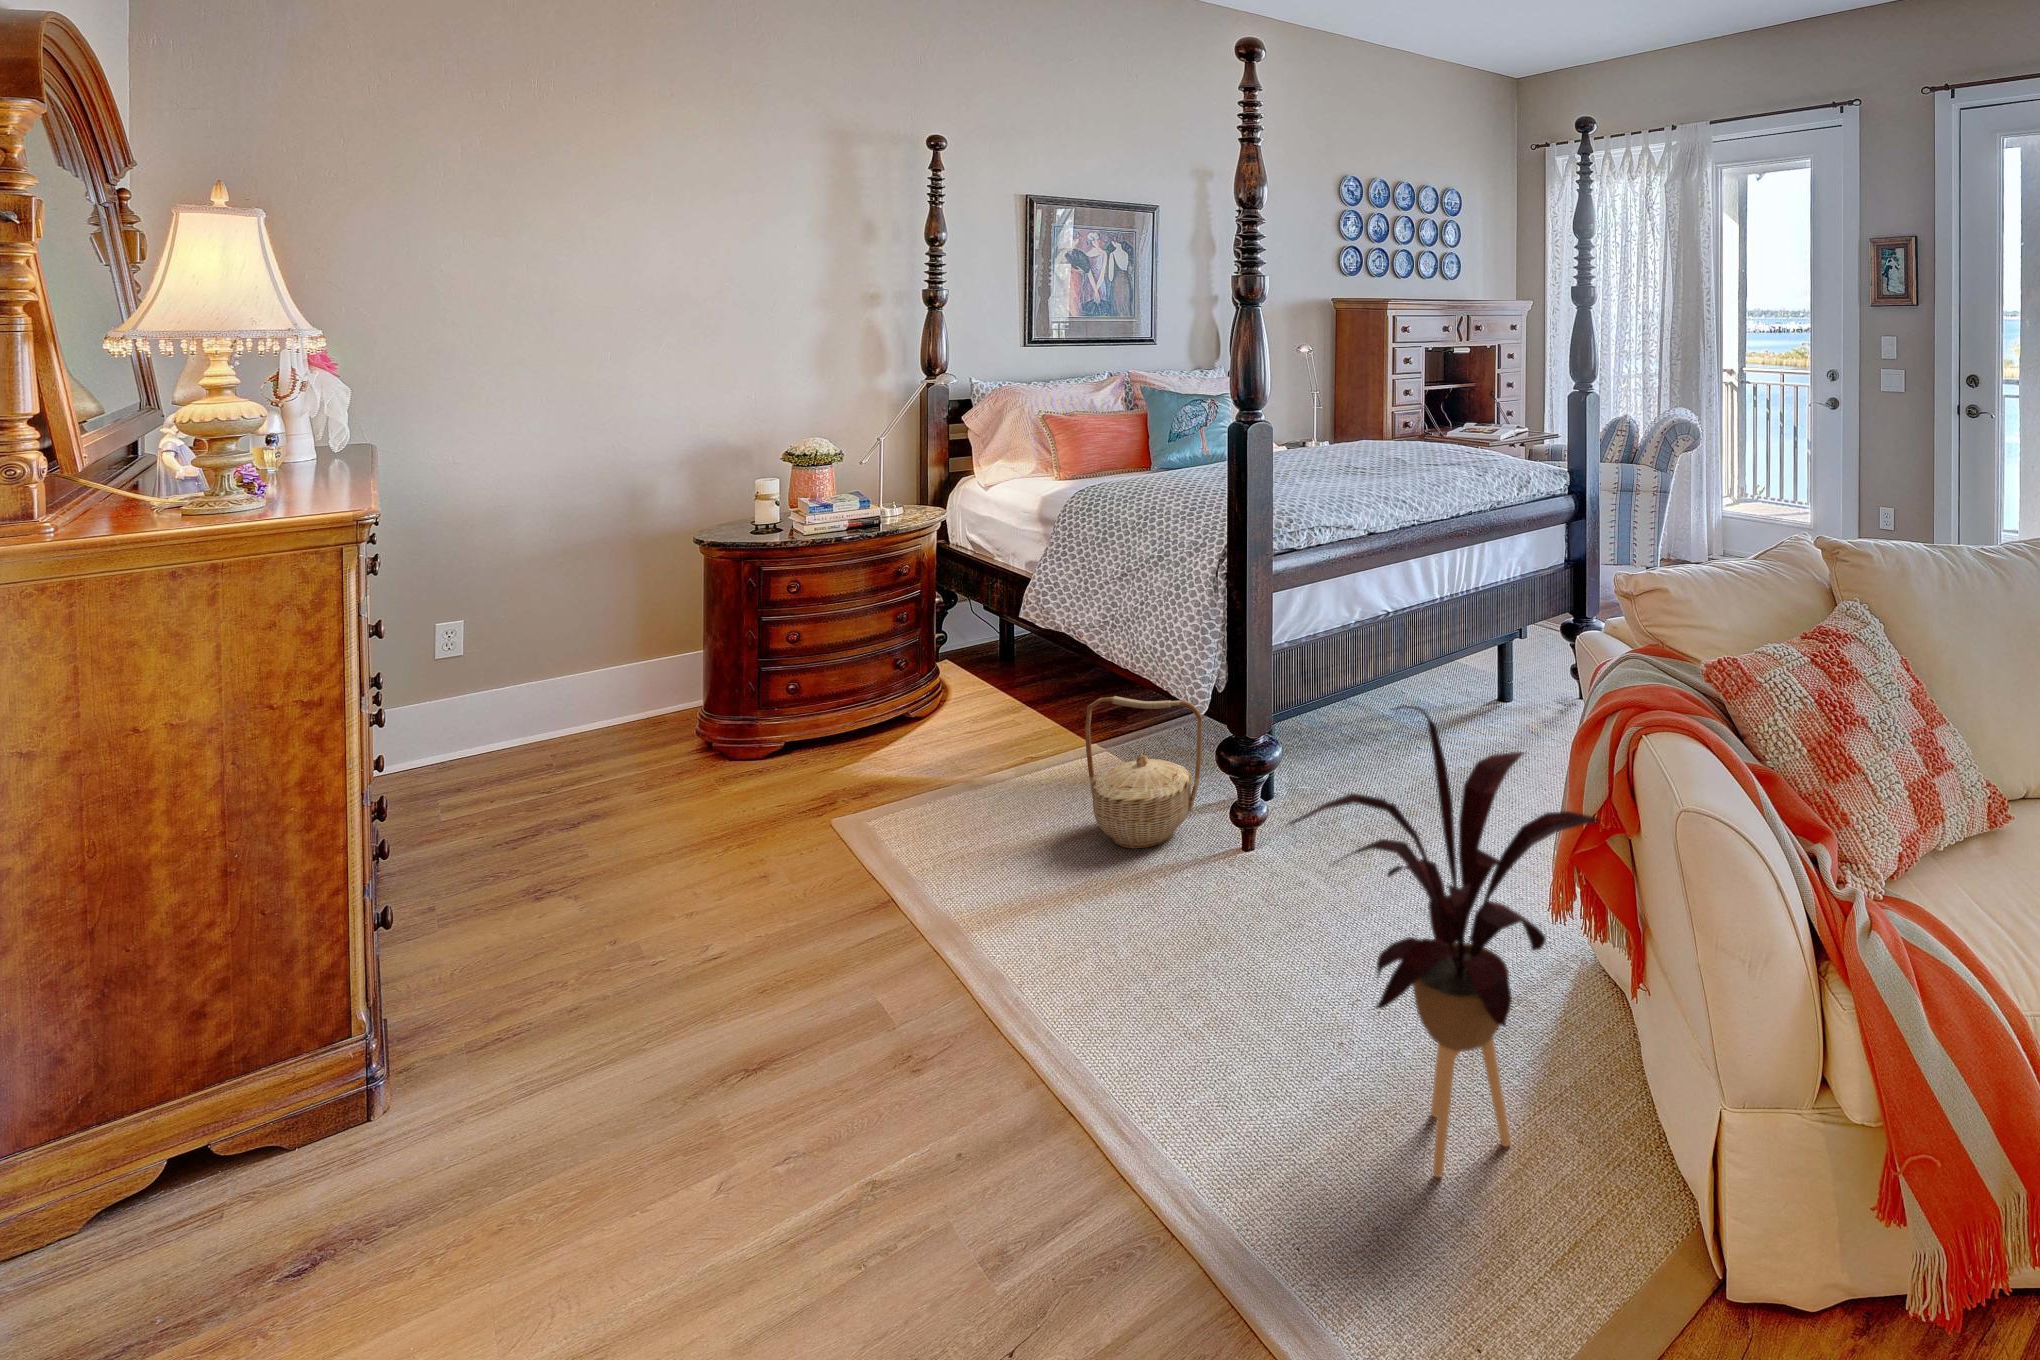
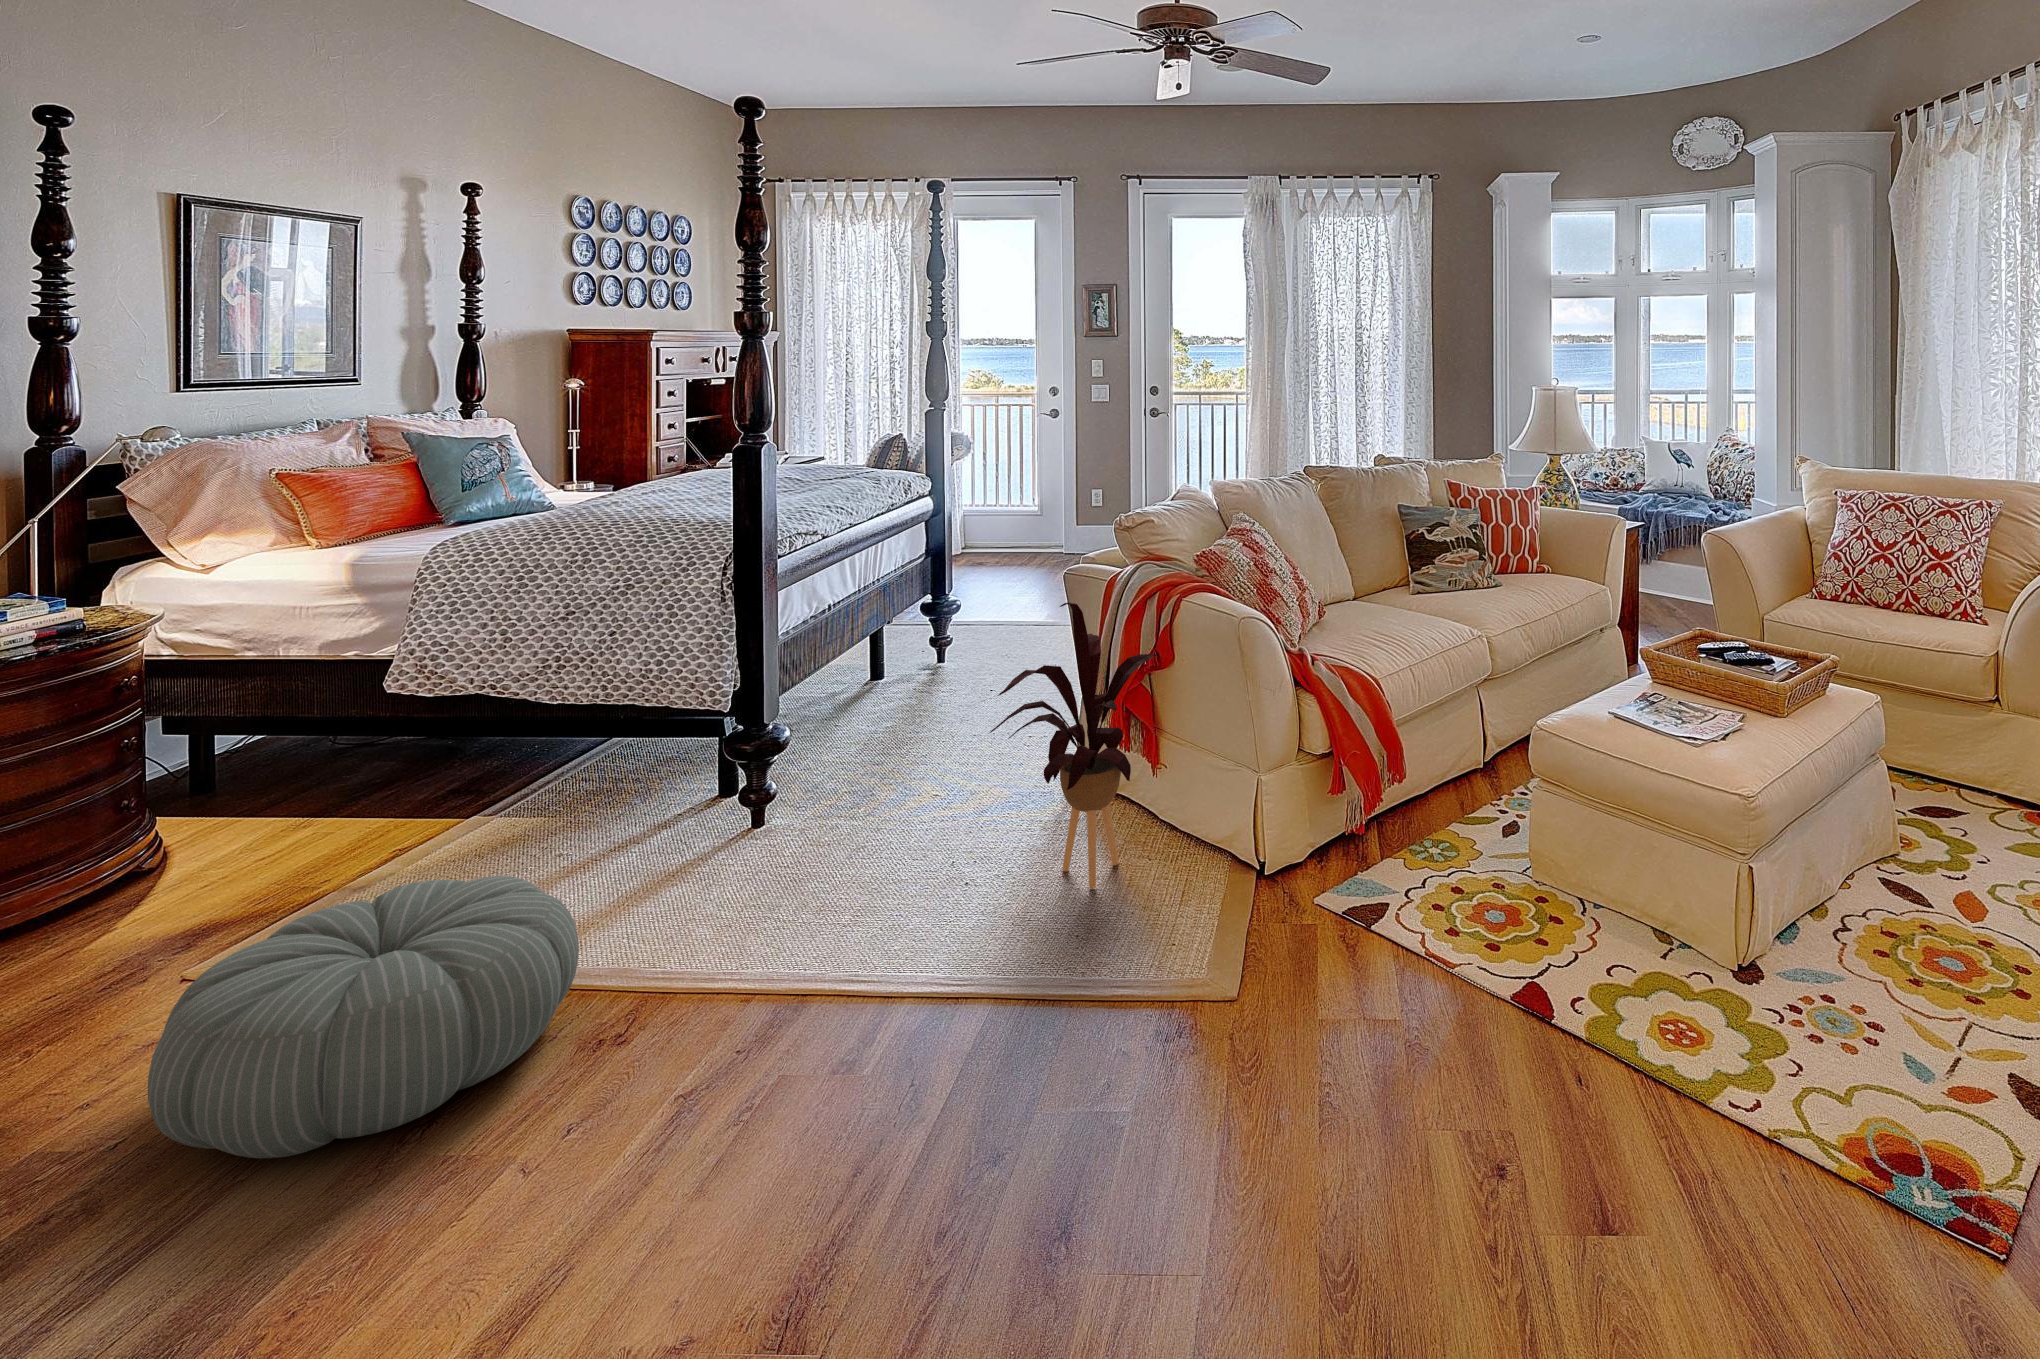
basket: present [1085,696,1202,848] -> none [583,704,710,850]
pouf: none [532,830,914,1104] -> present [148,876,579,1158]

